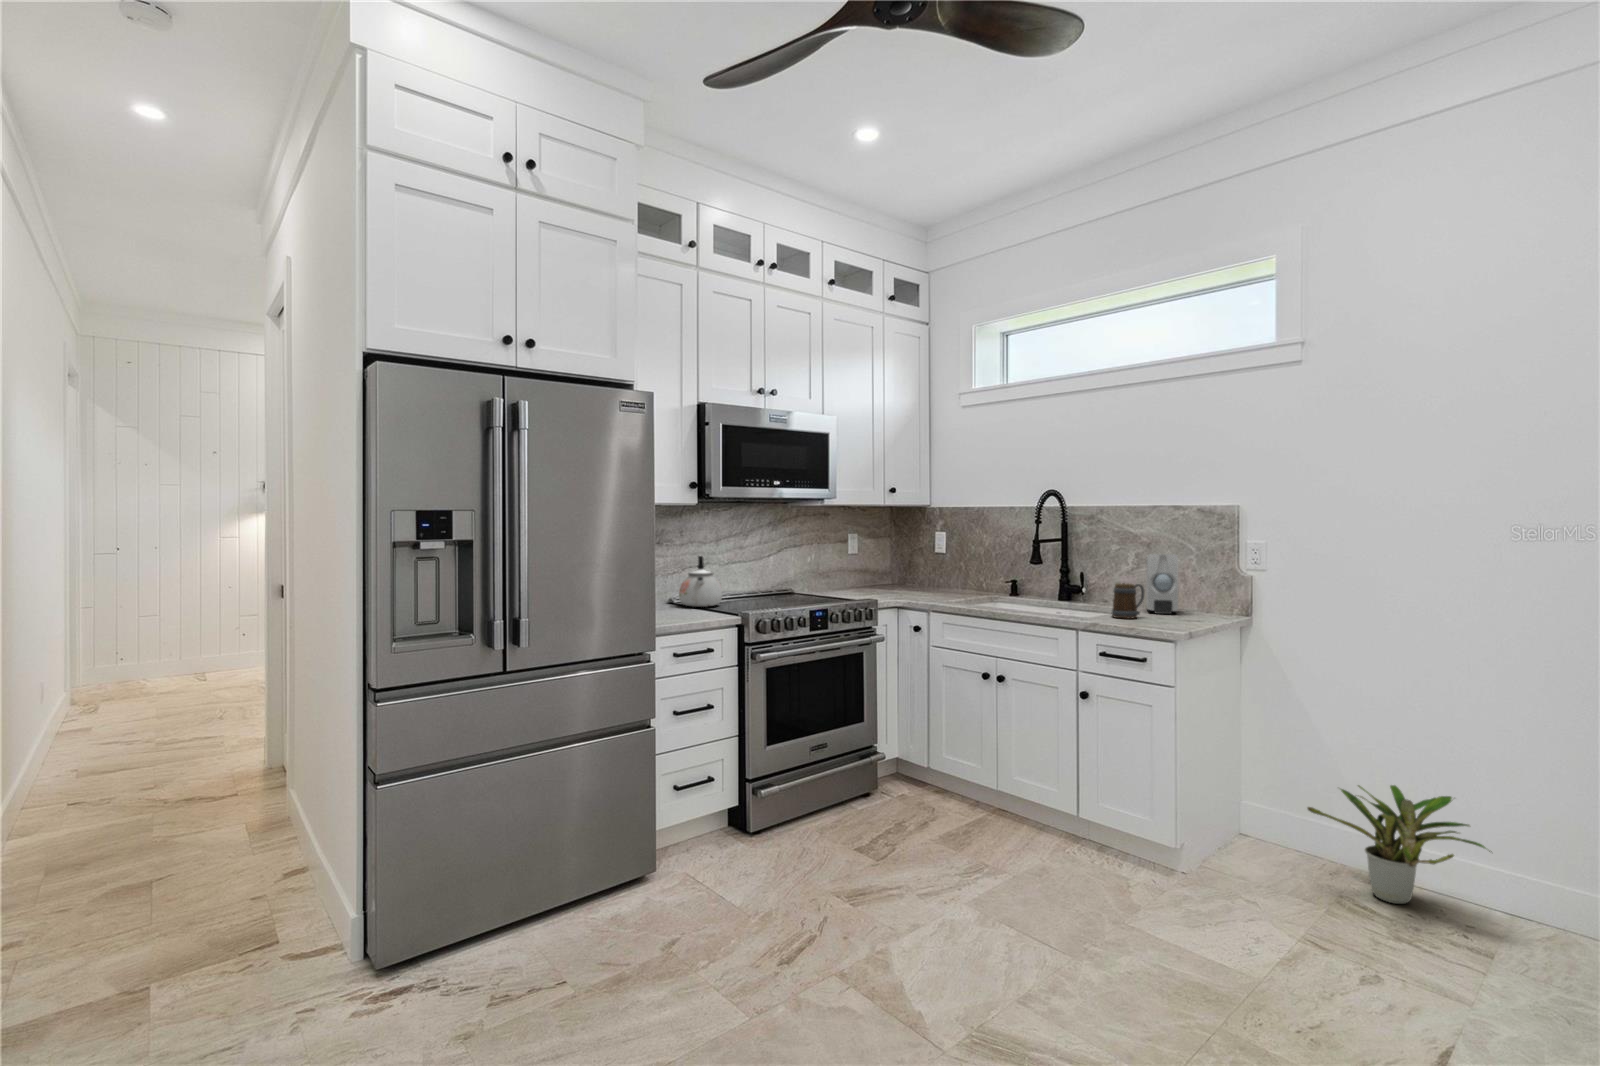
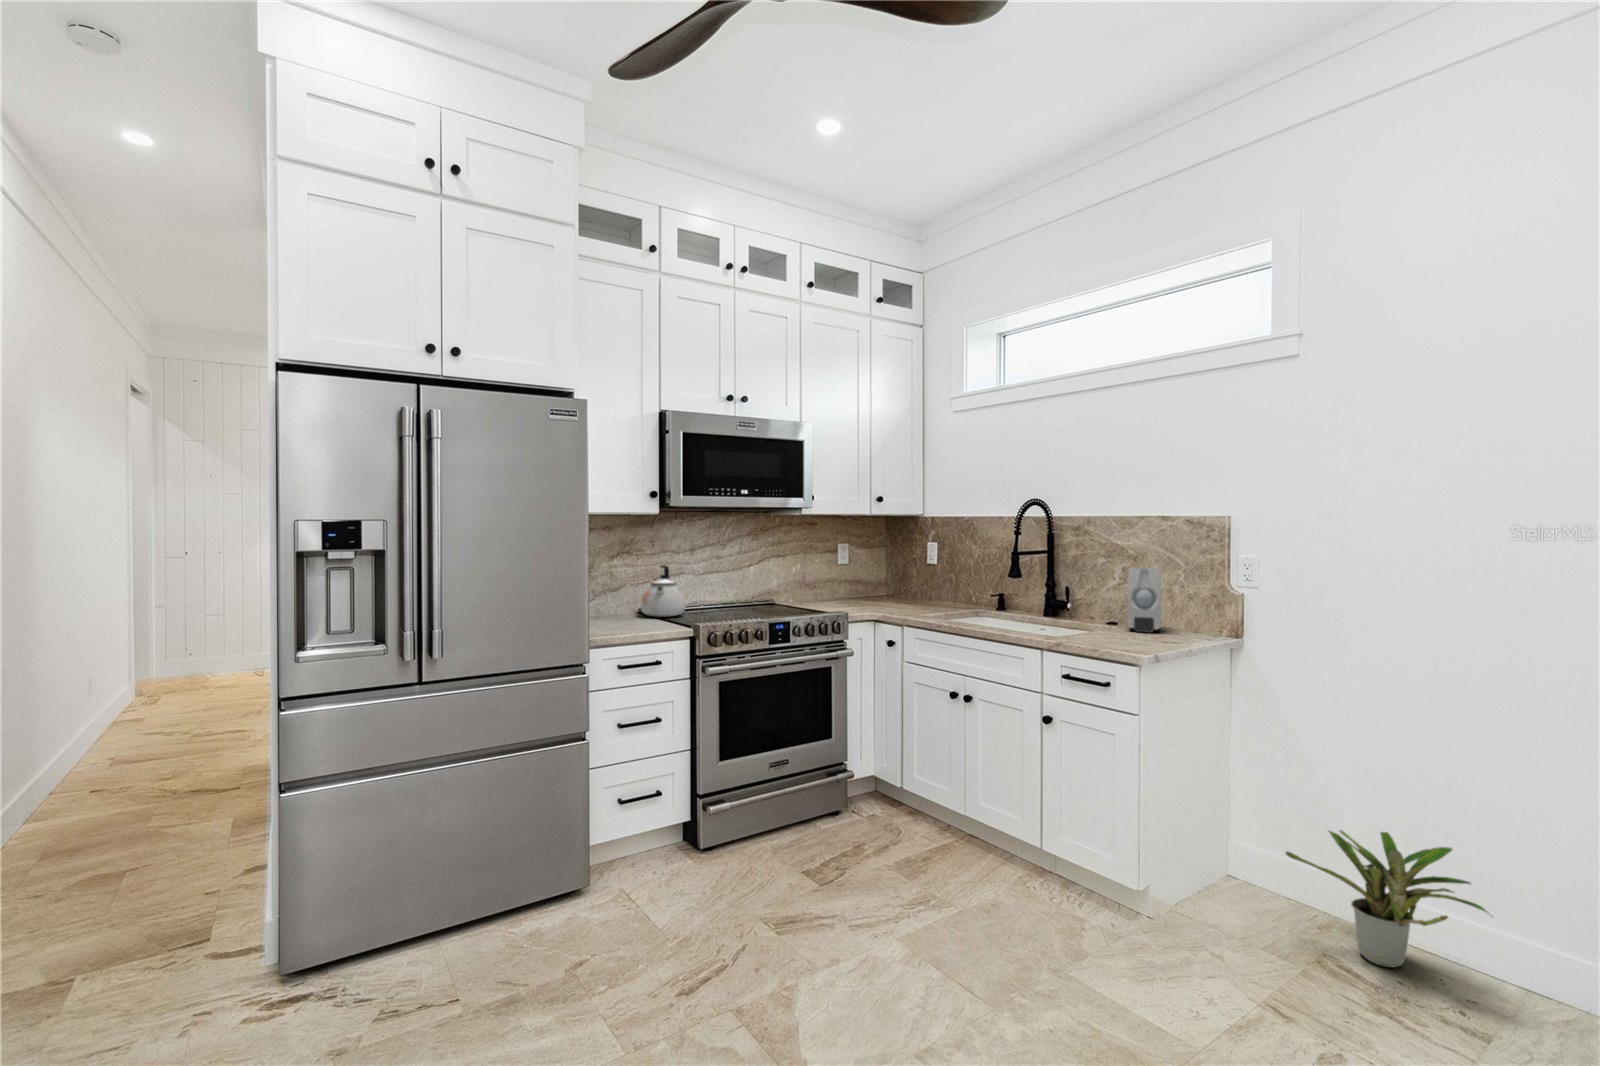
mug: present [1112,583,1144,619] -> none [1083,599,1120,637]

